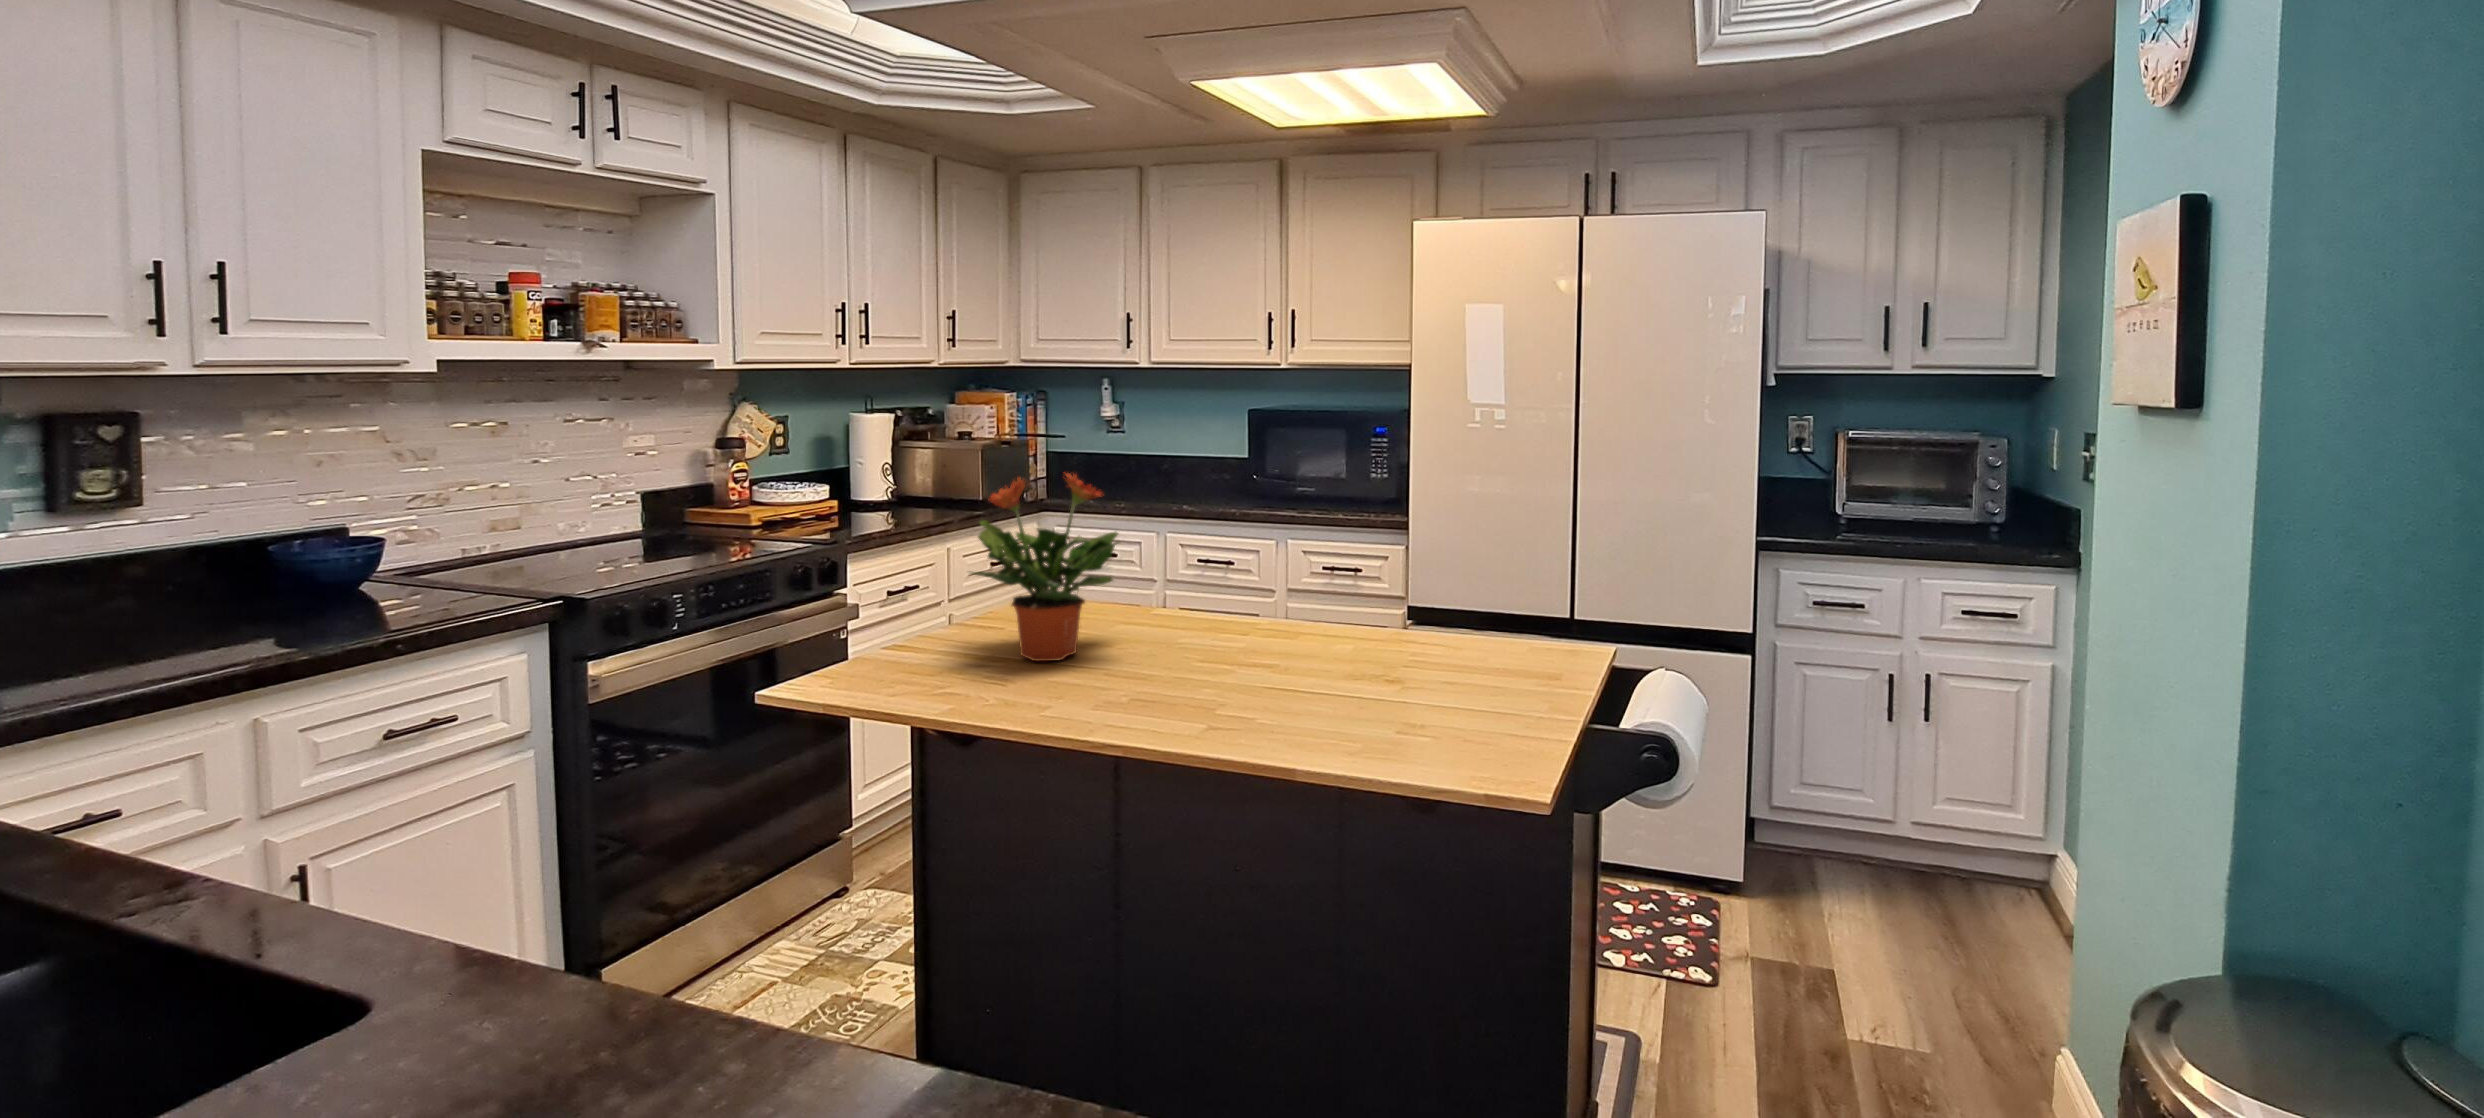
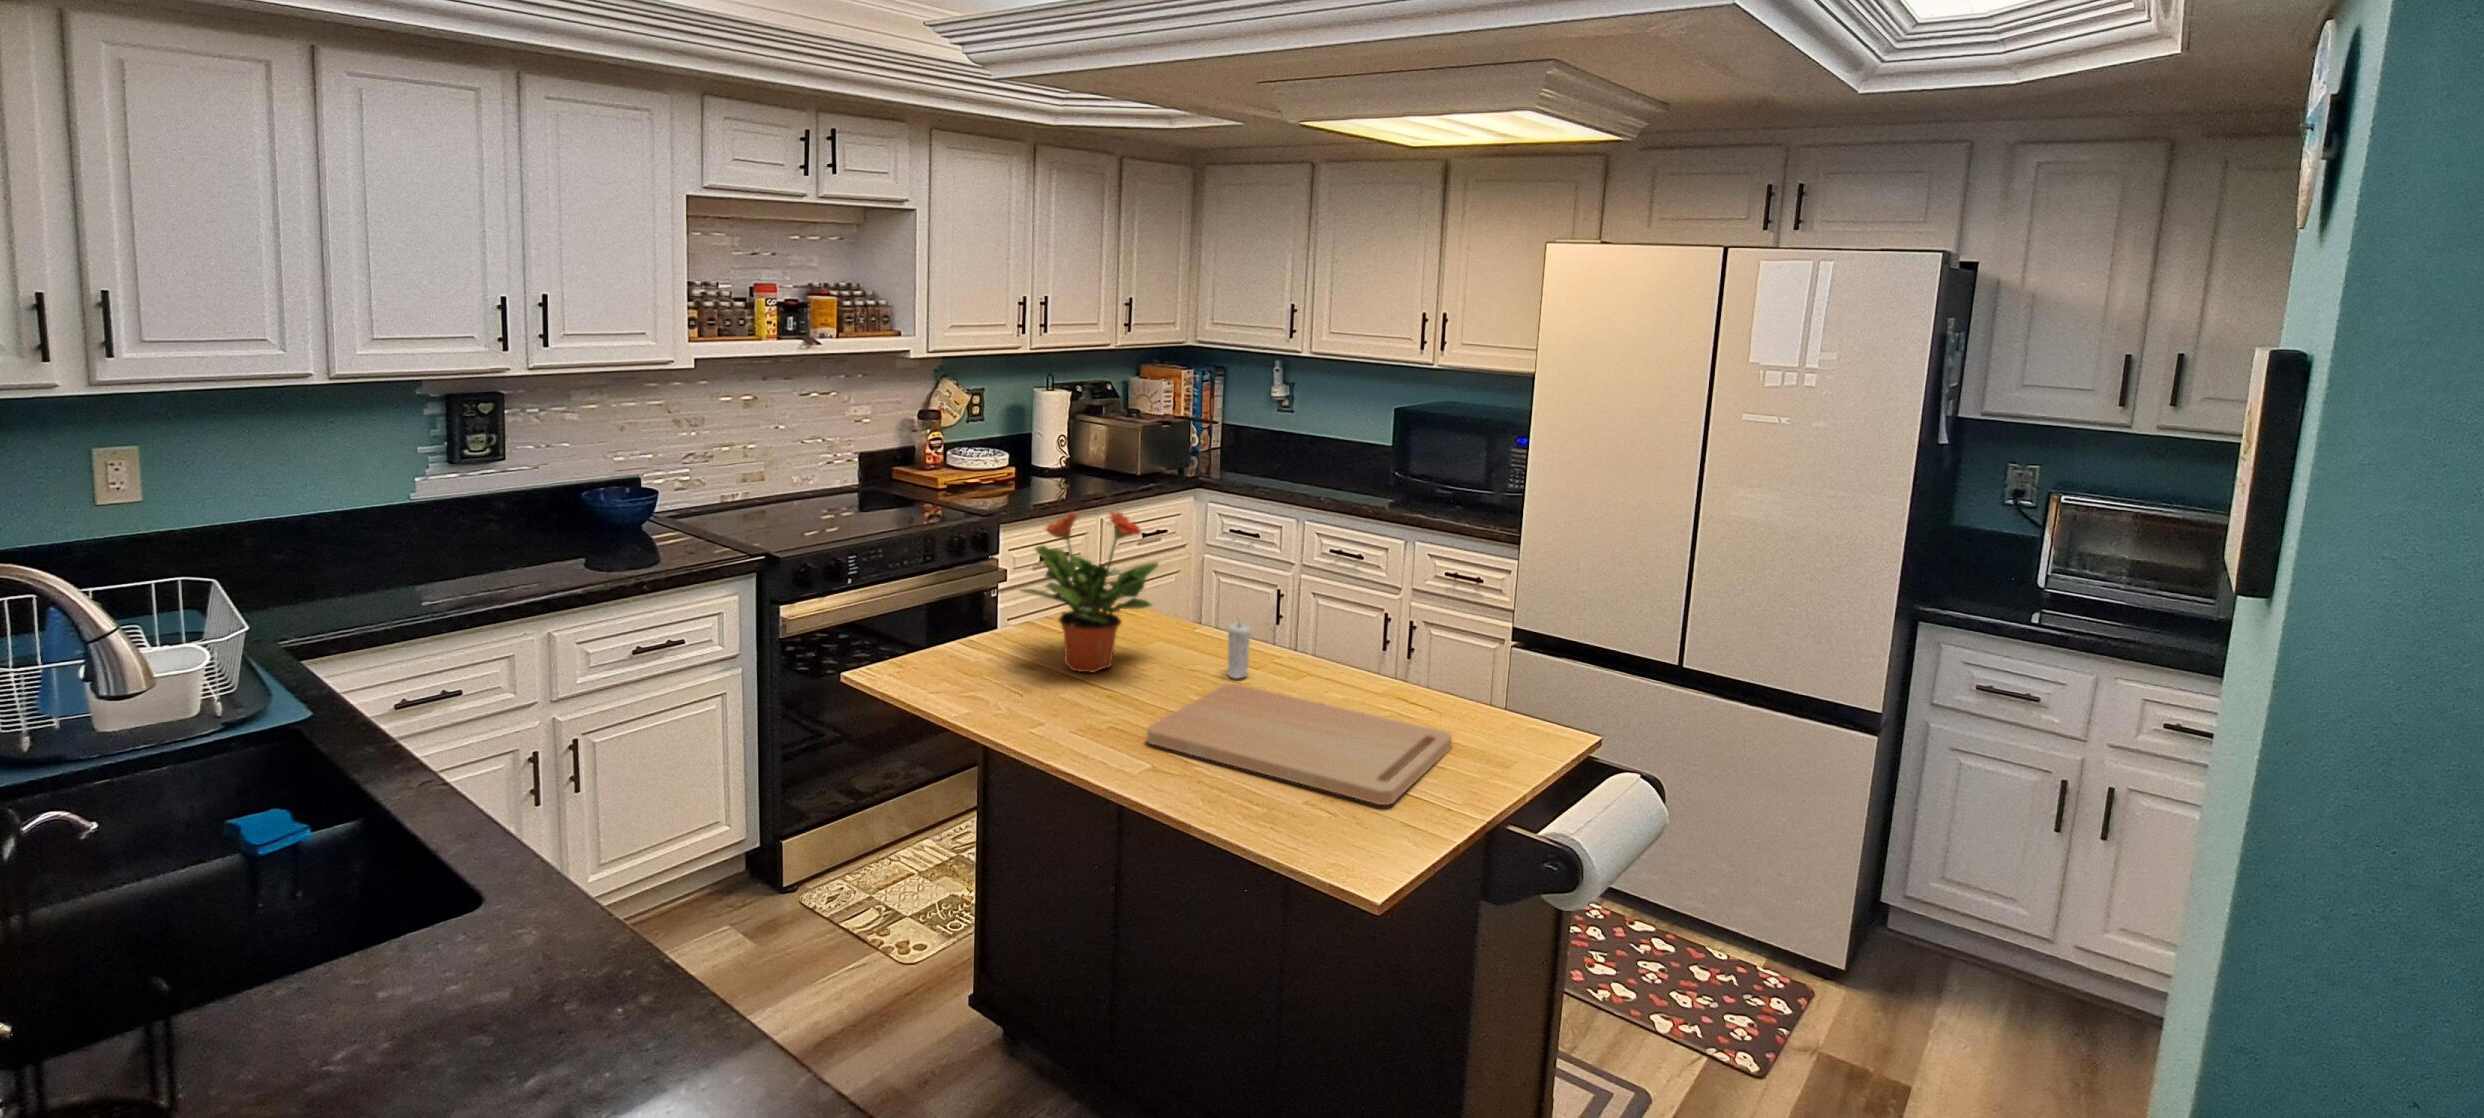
candle: none [1207,575,1232,648] -> present [1228,622,1250,678]
cutting board: none [1170,649,1483,725] -> present [1147,684,1452,805]

